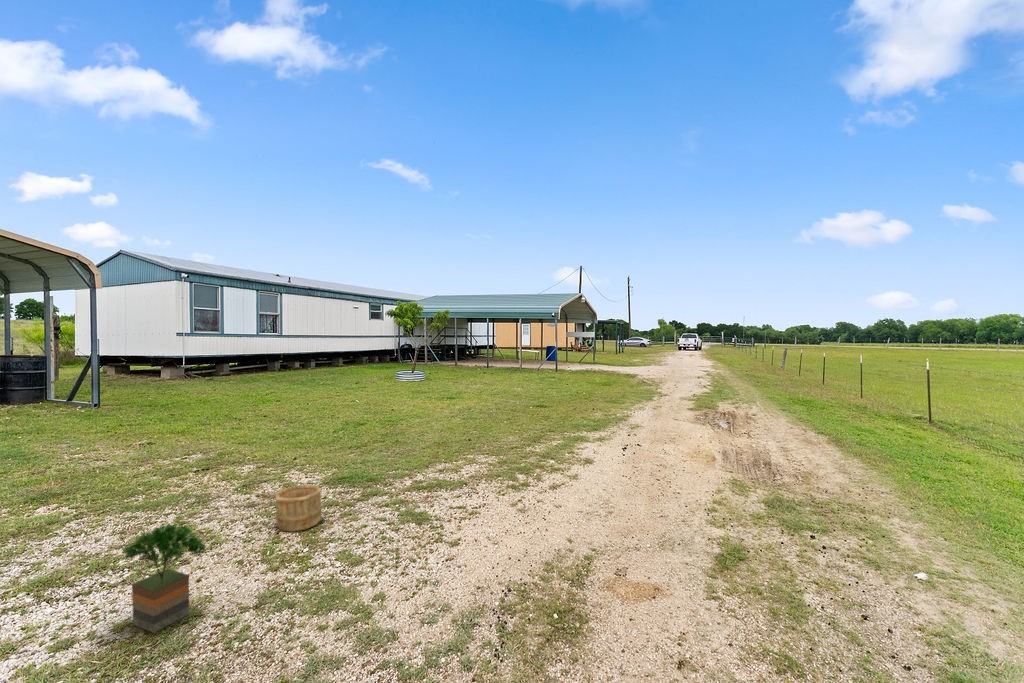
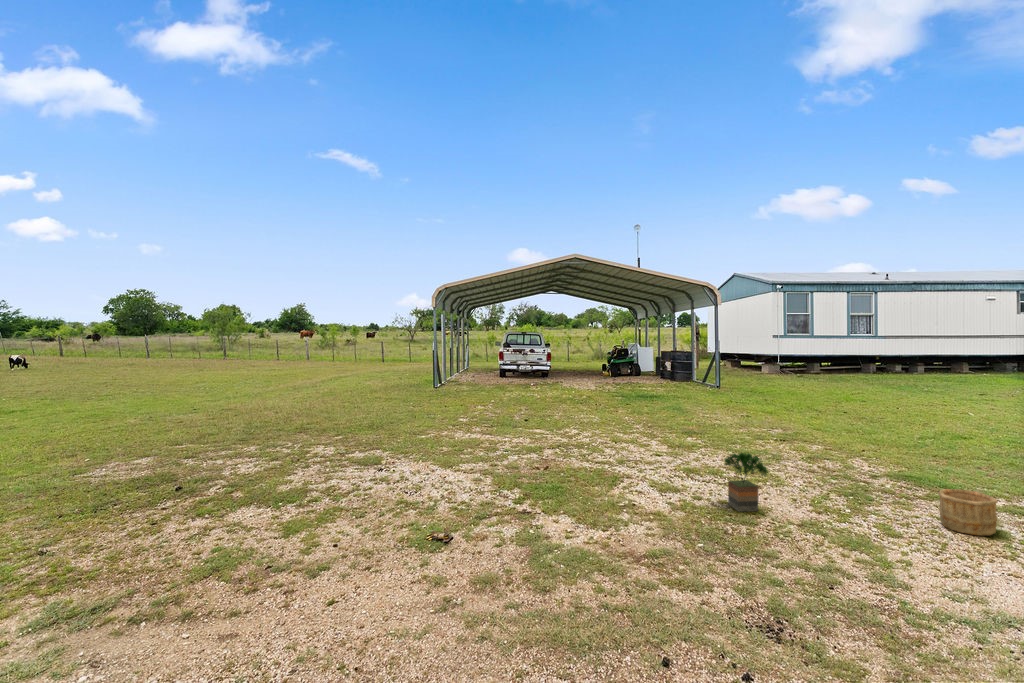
wooden bucket: present [274,484,322,532] -> present [938,489,998,535]

